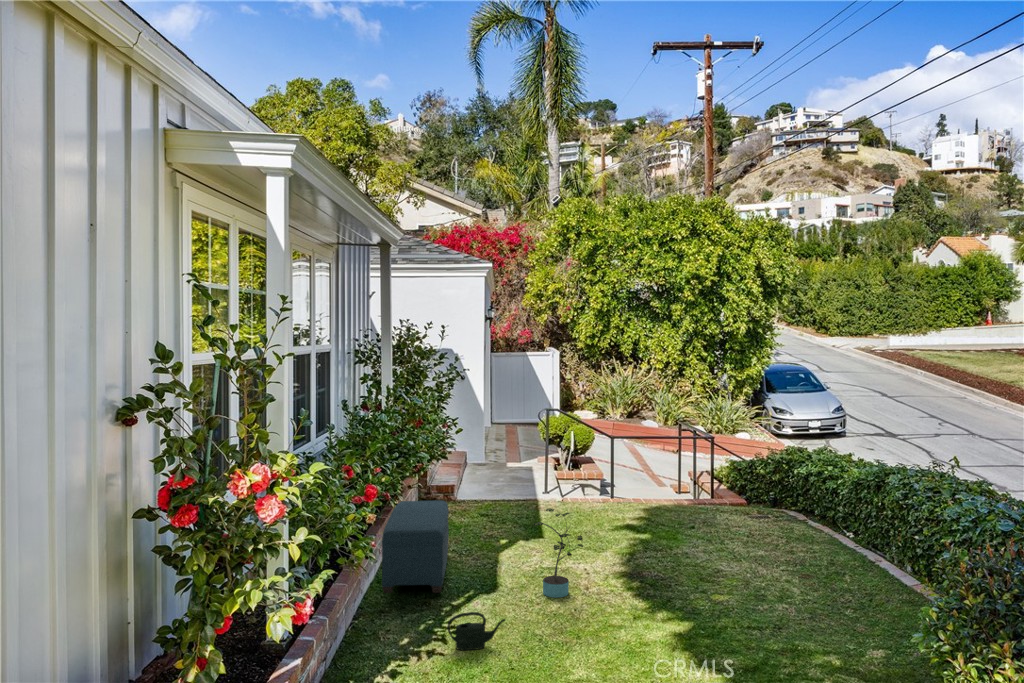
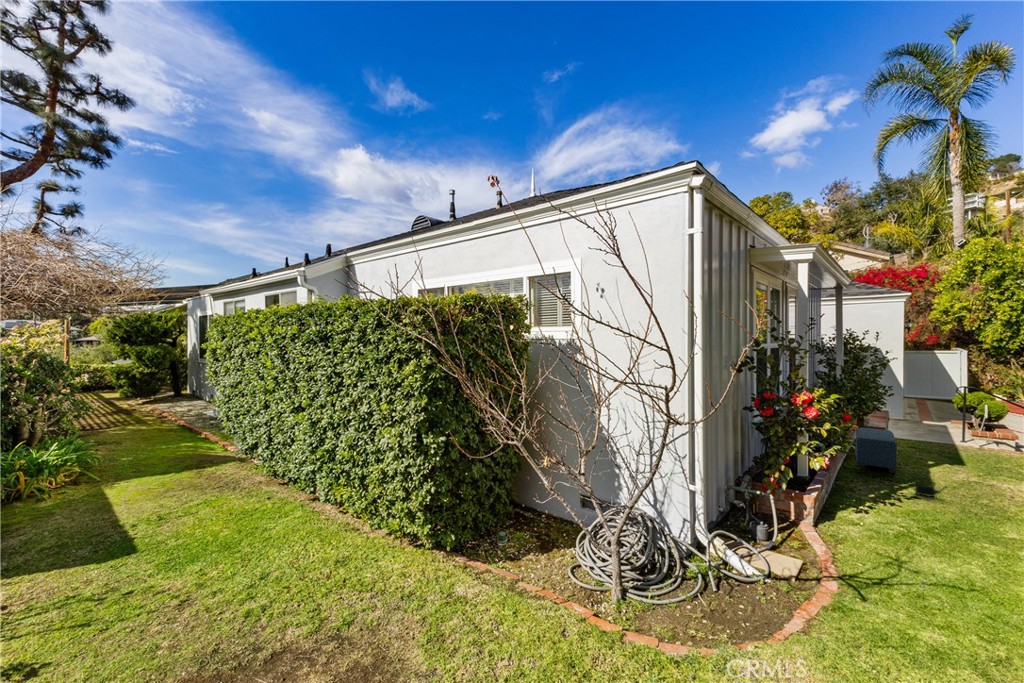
potted plant: present [534,508,583,598] -> none [964,441,1006,490]

